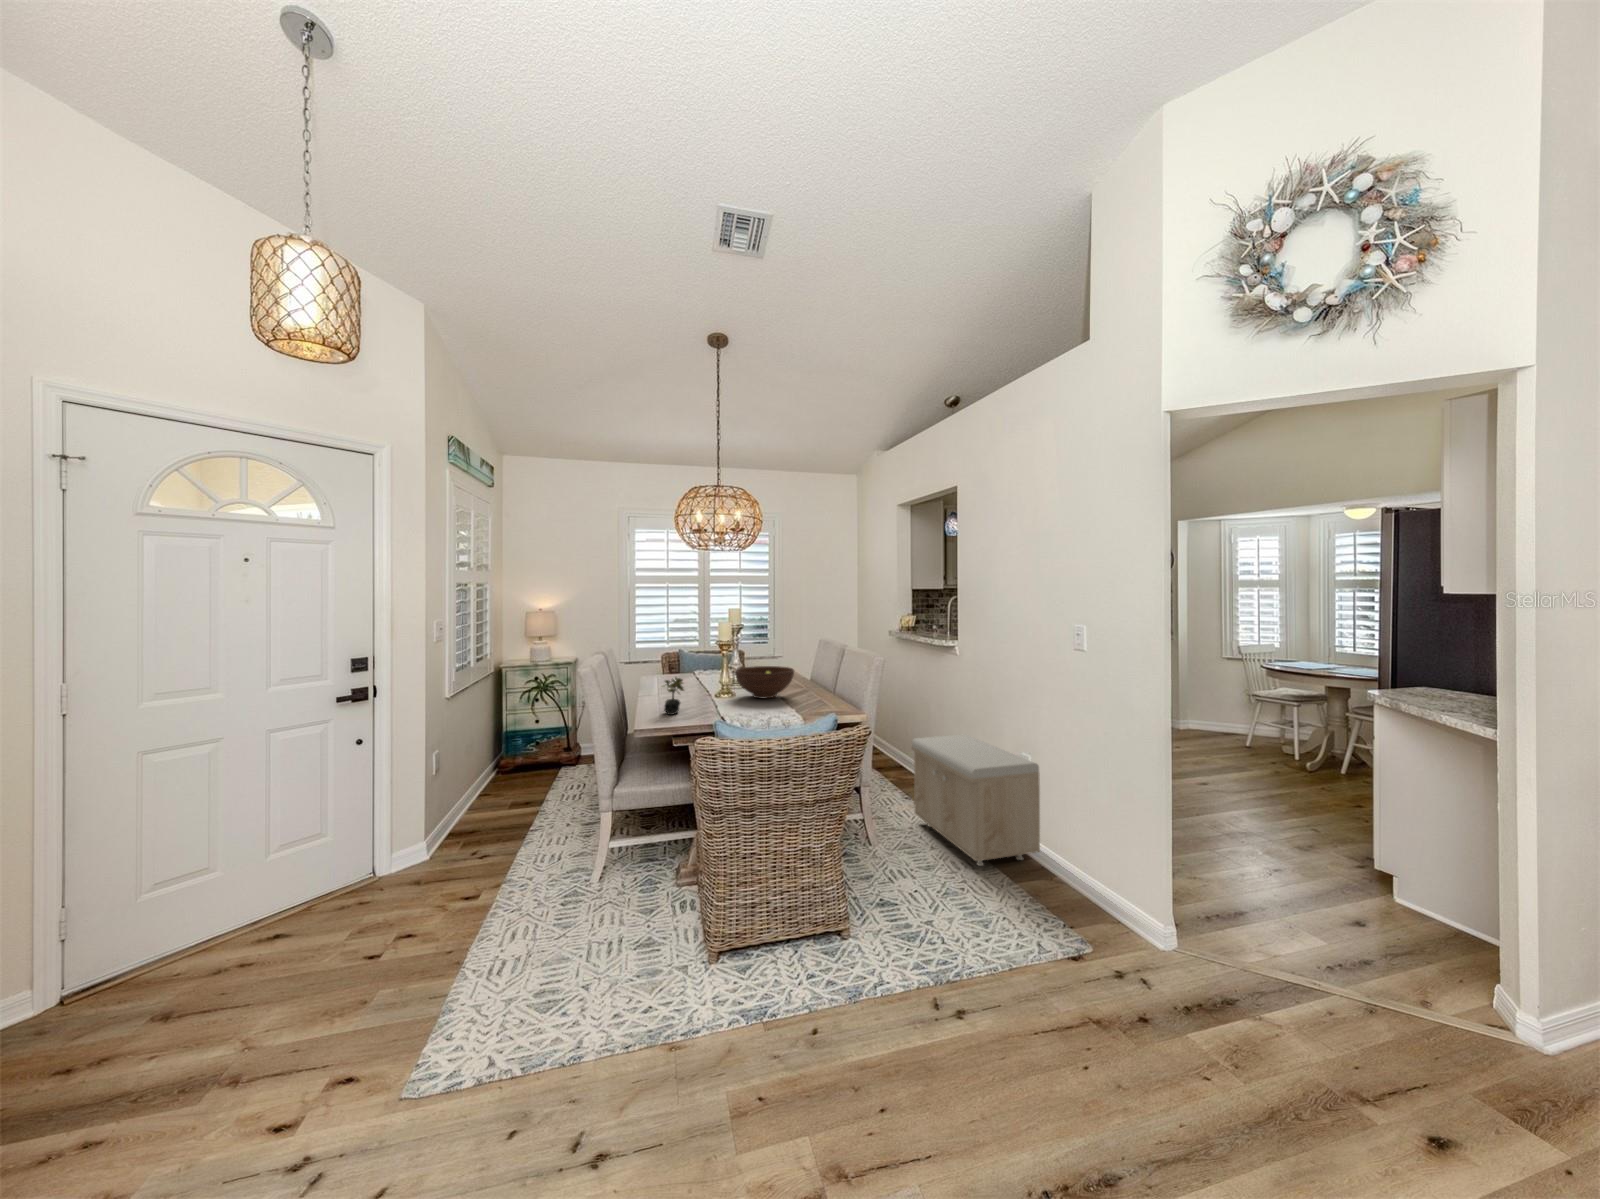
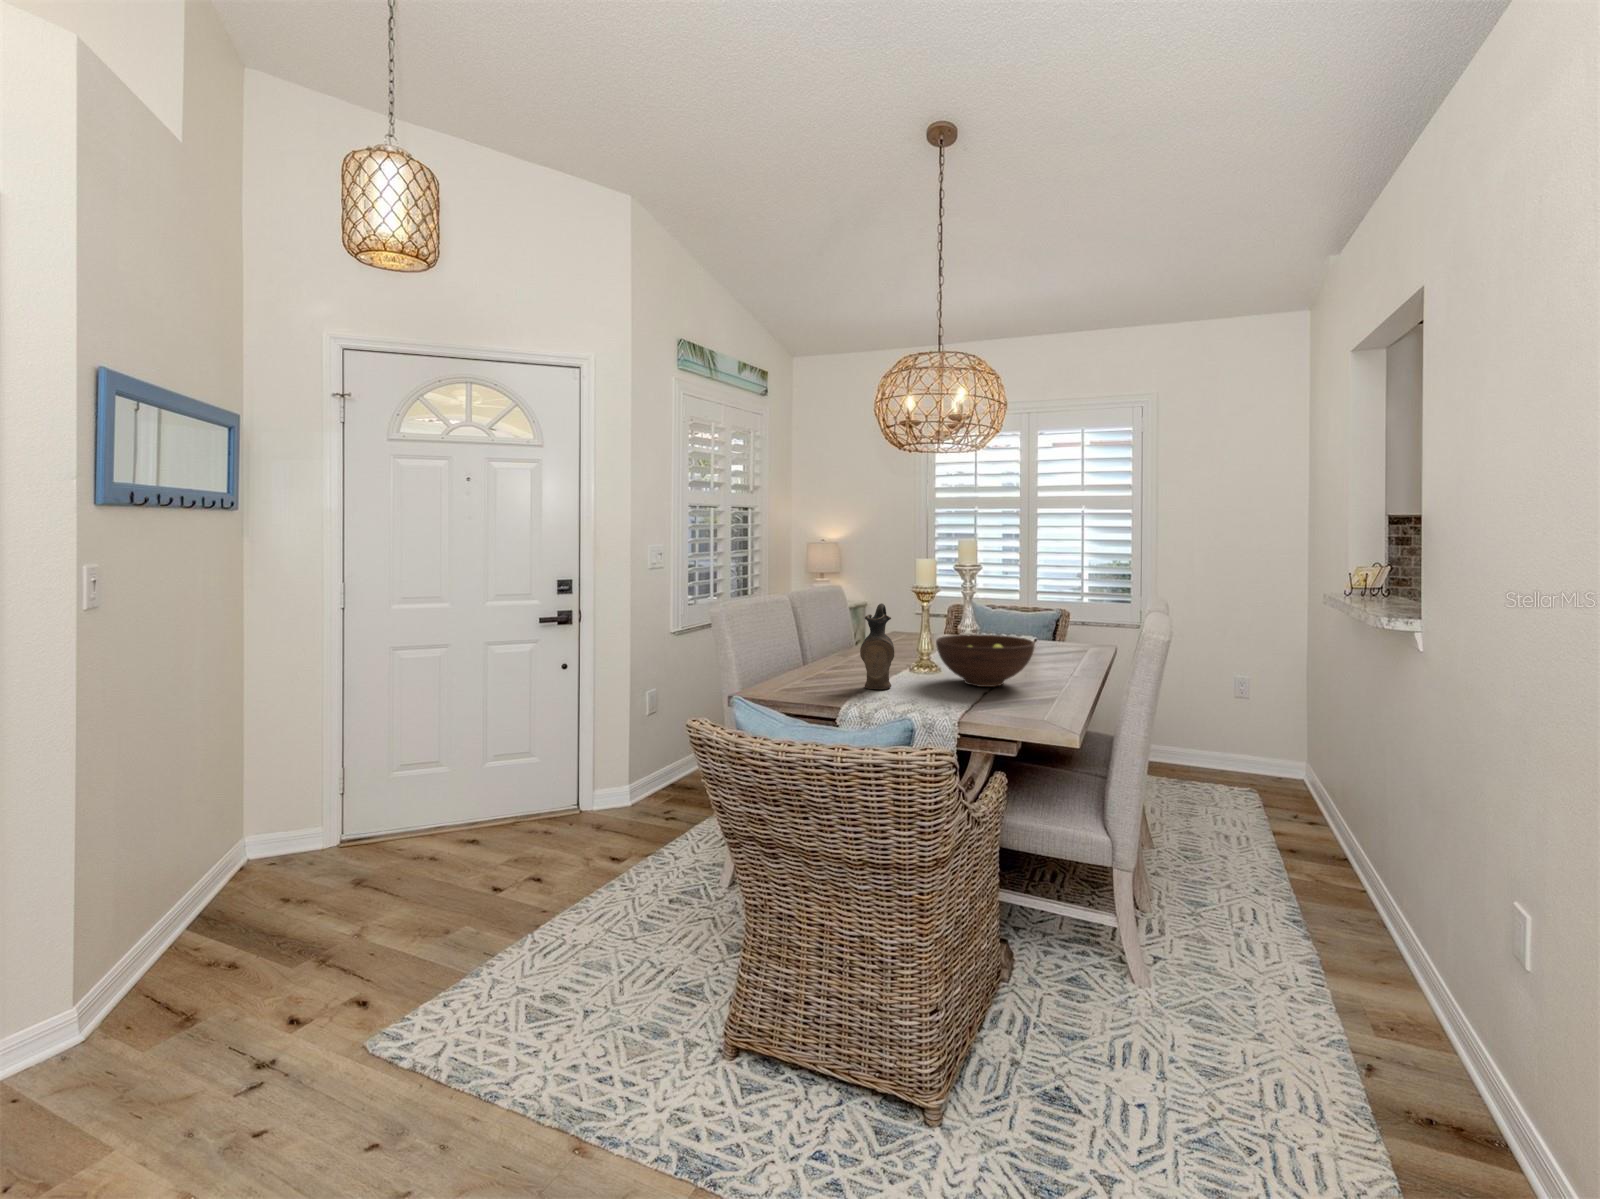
ceramic pitcher: none [701,650,725,708] -> present [860,603,894,689]
succulent plant: present [664,677,684,715] -> none [797,638,830,691]
storage bench: present [911,734,1040,866] -> none [1262,806,1564,1168]

